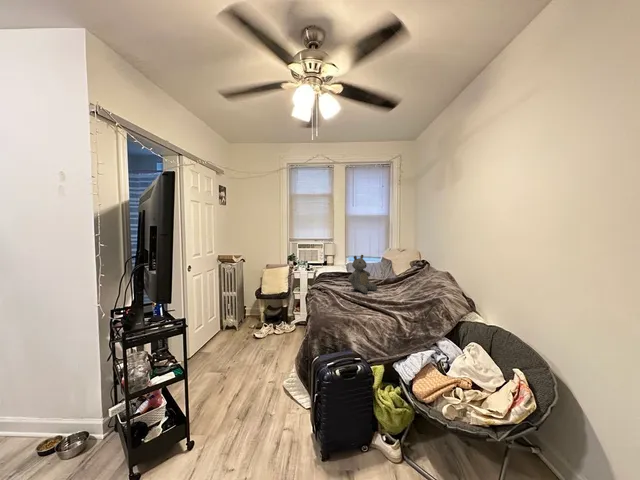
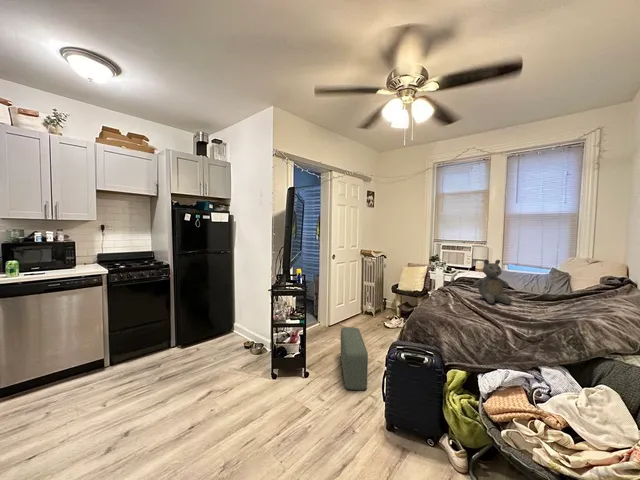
pouf: none [222,353,276,435] -> present [341,327,368,390]

